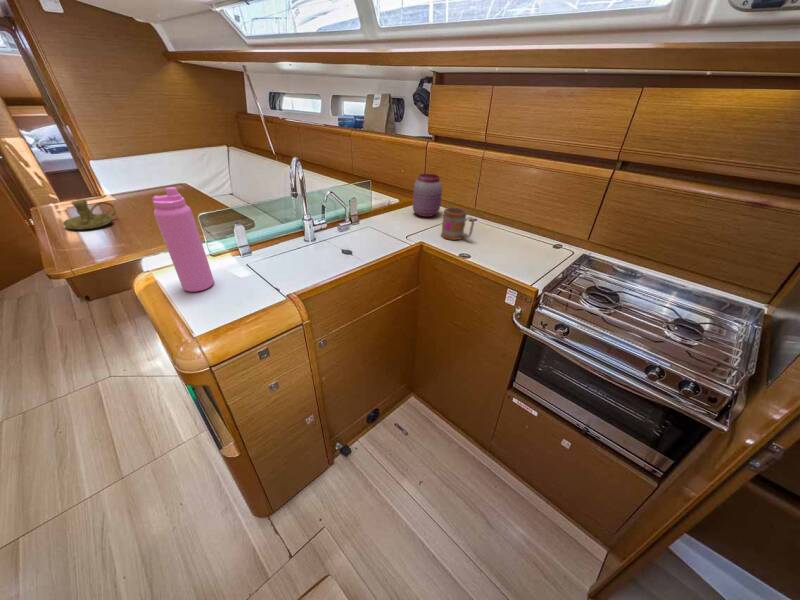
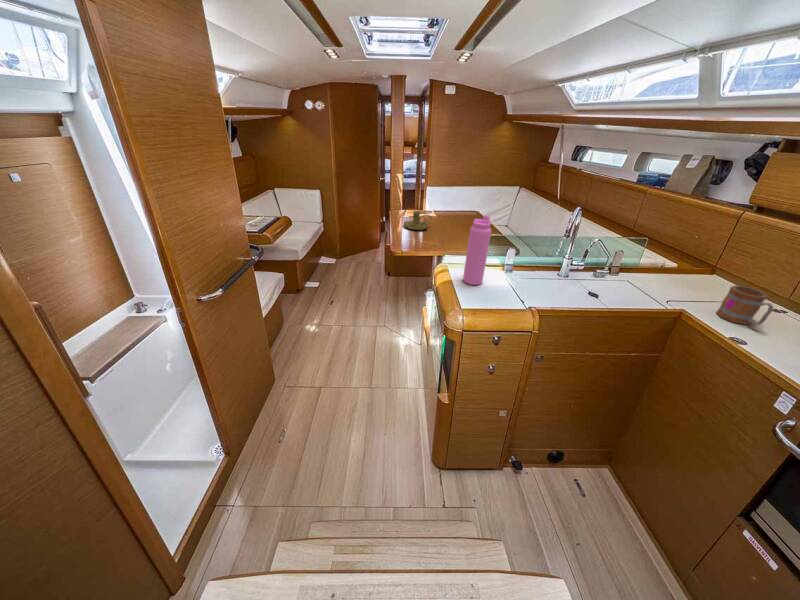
jar: present [413,174,442,217] -> none [692,244,745,291]

